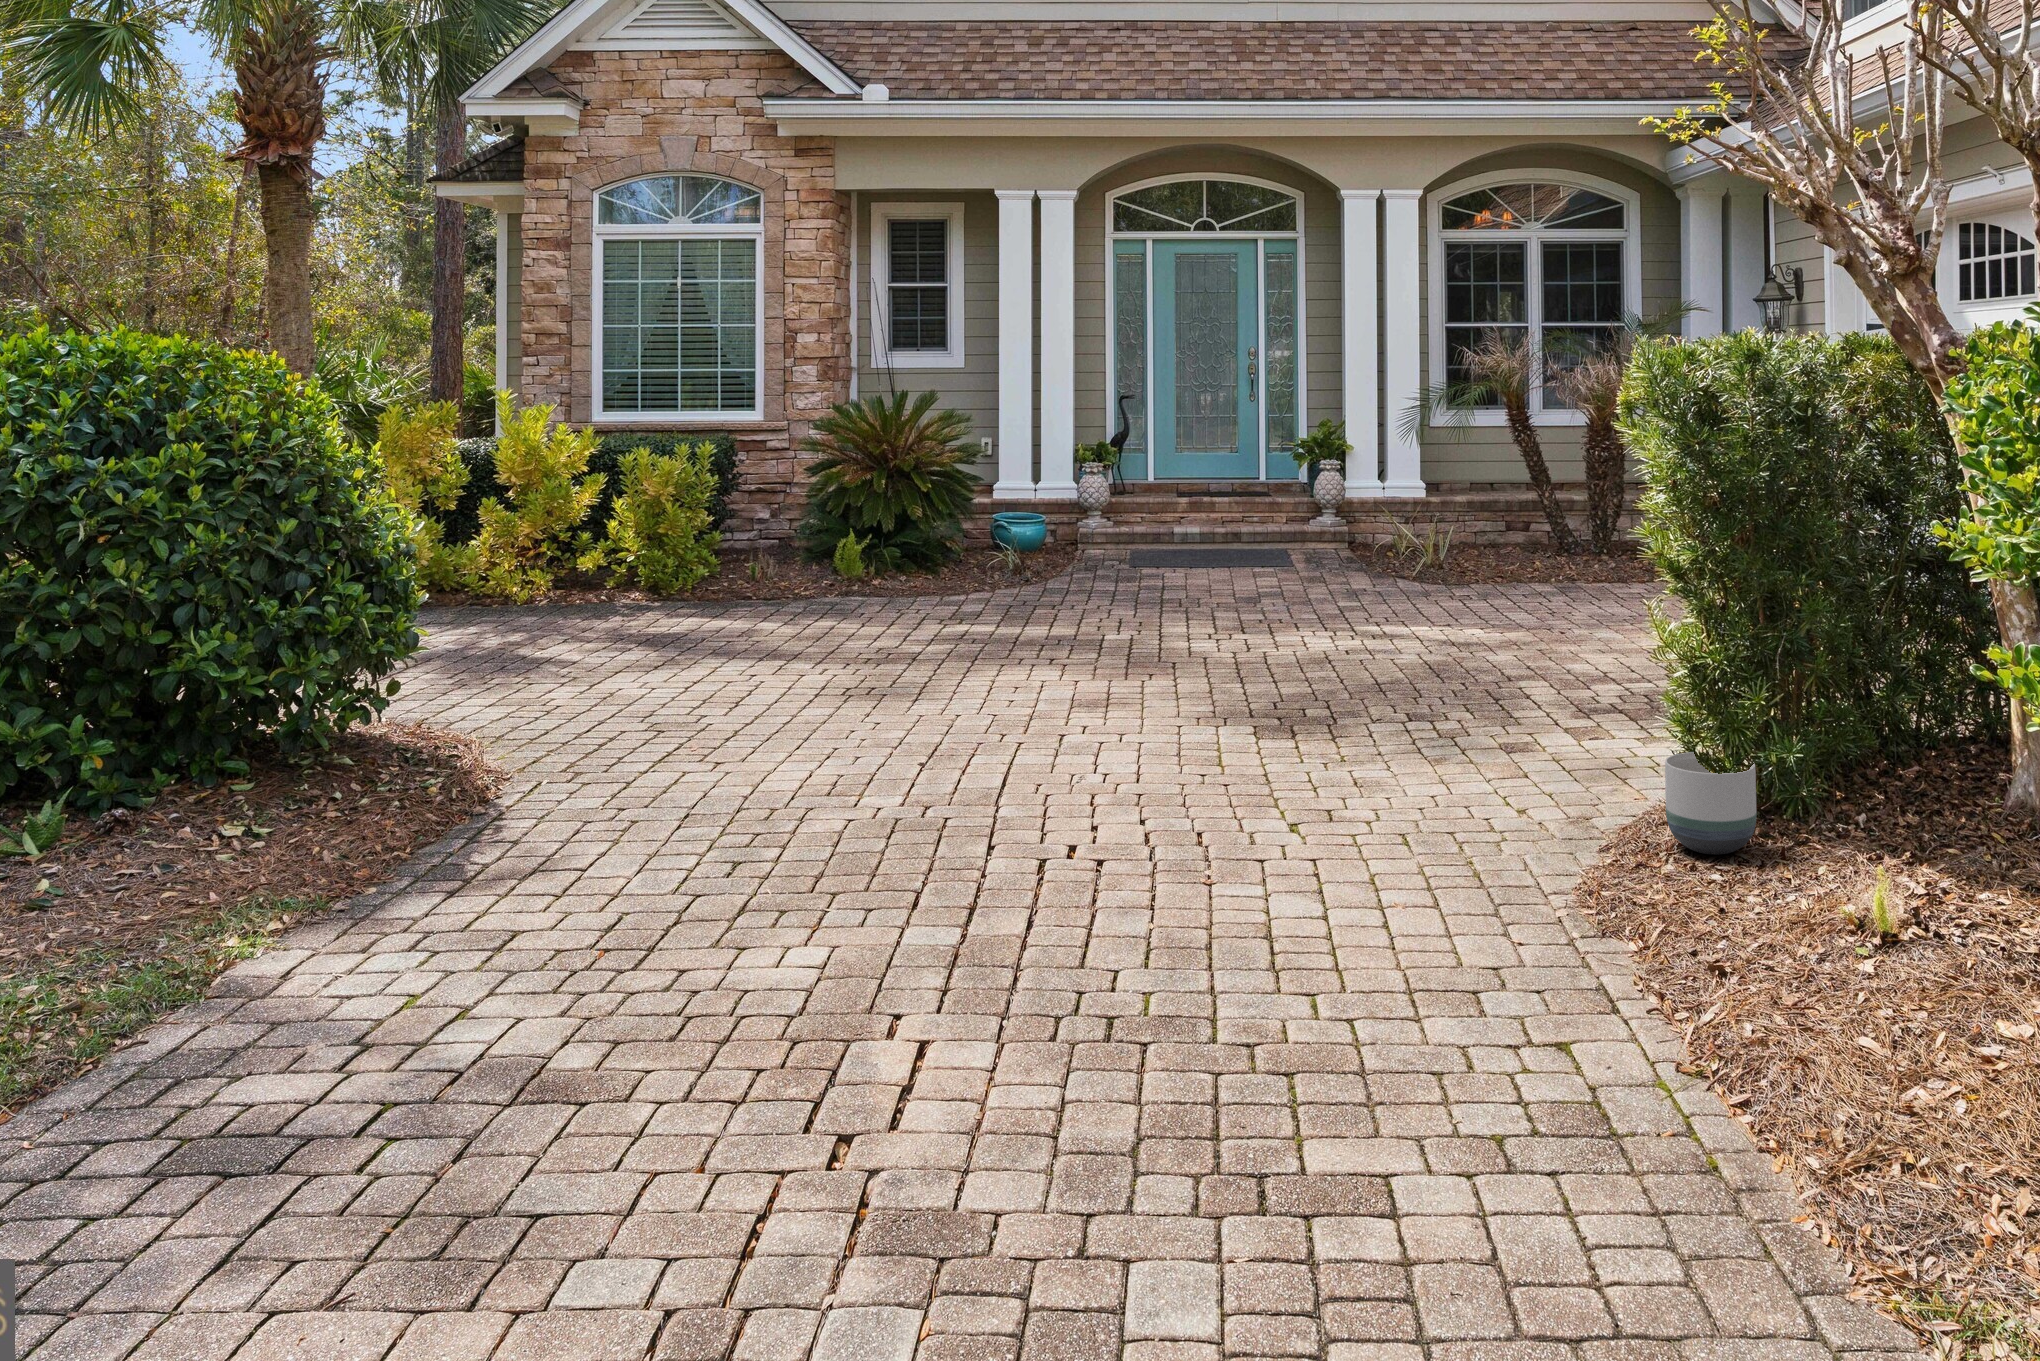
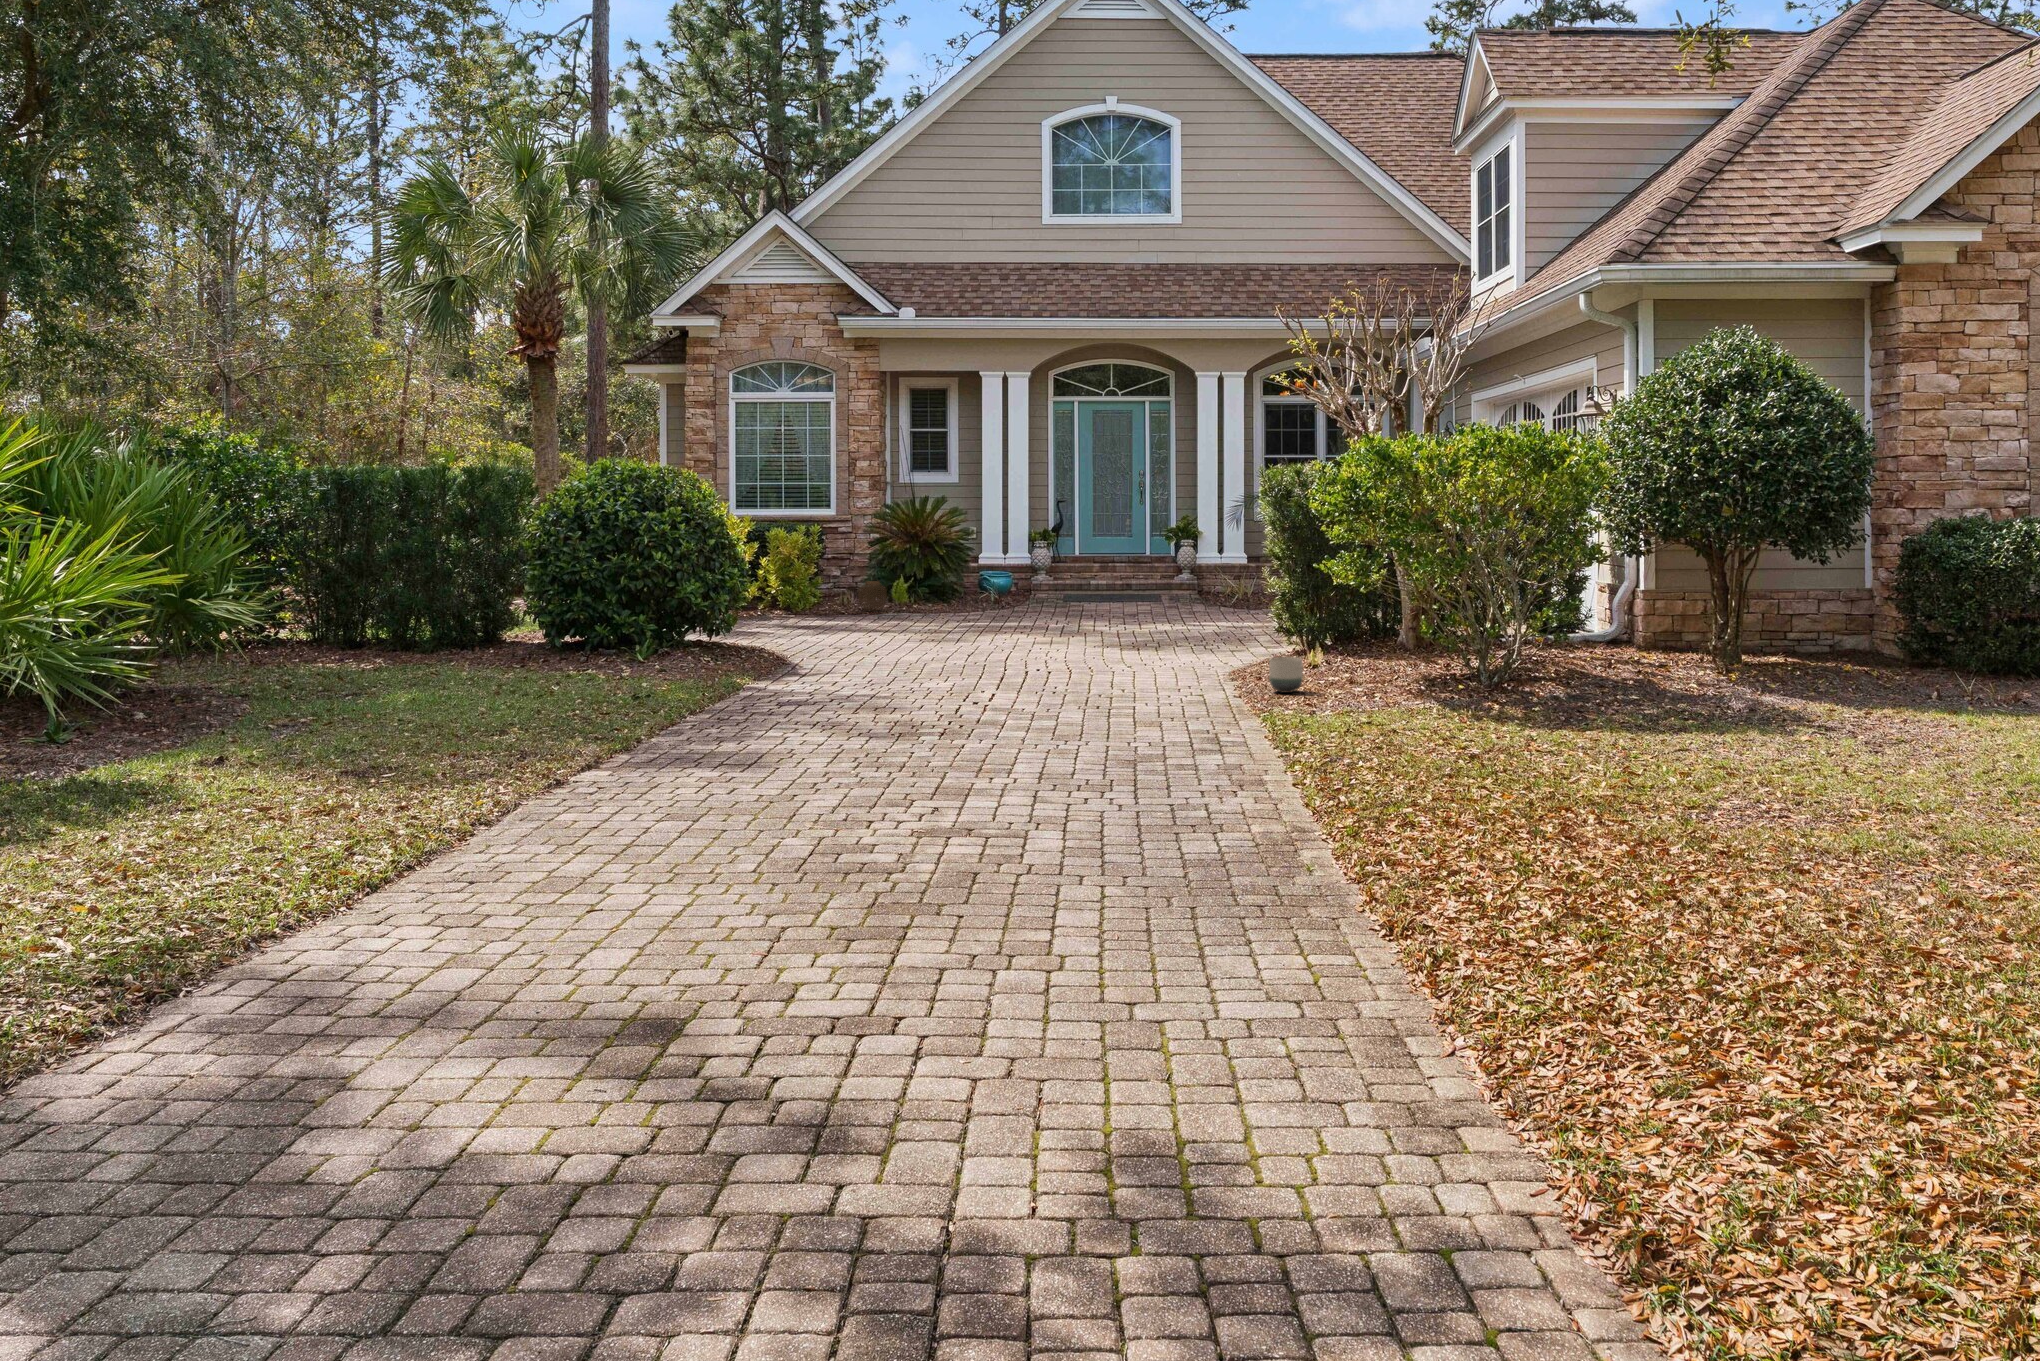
woven basket: none [787,530,836,582] -> present [858,581,886,611]

